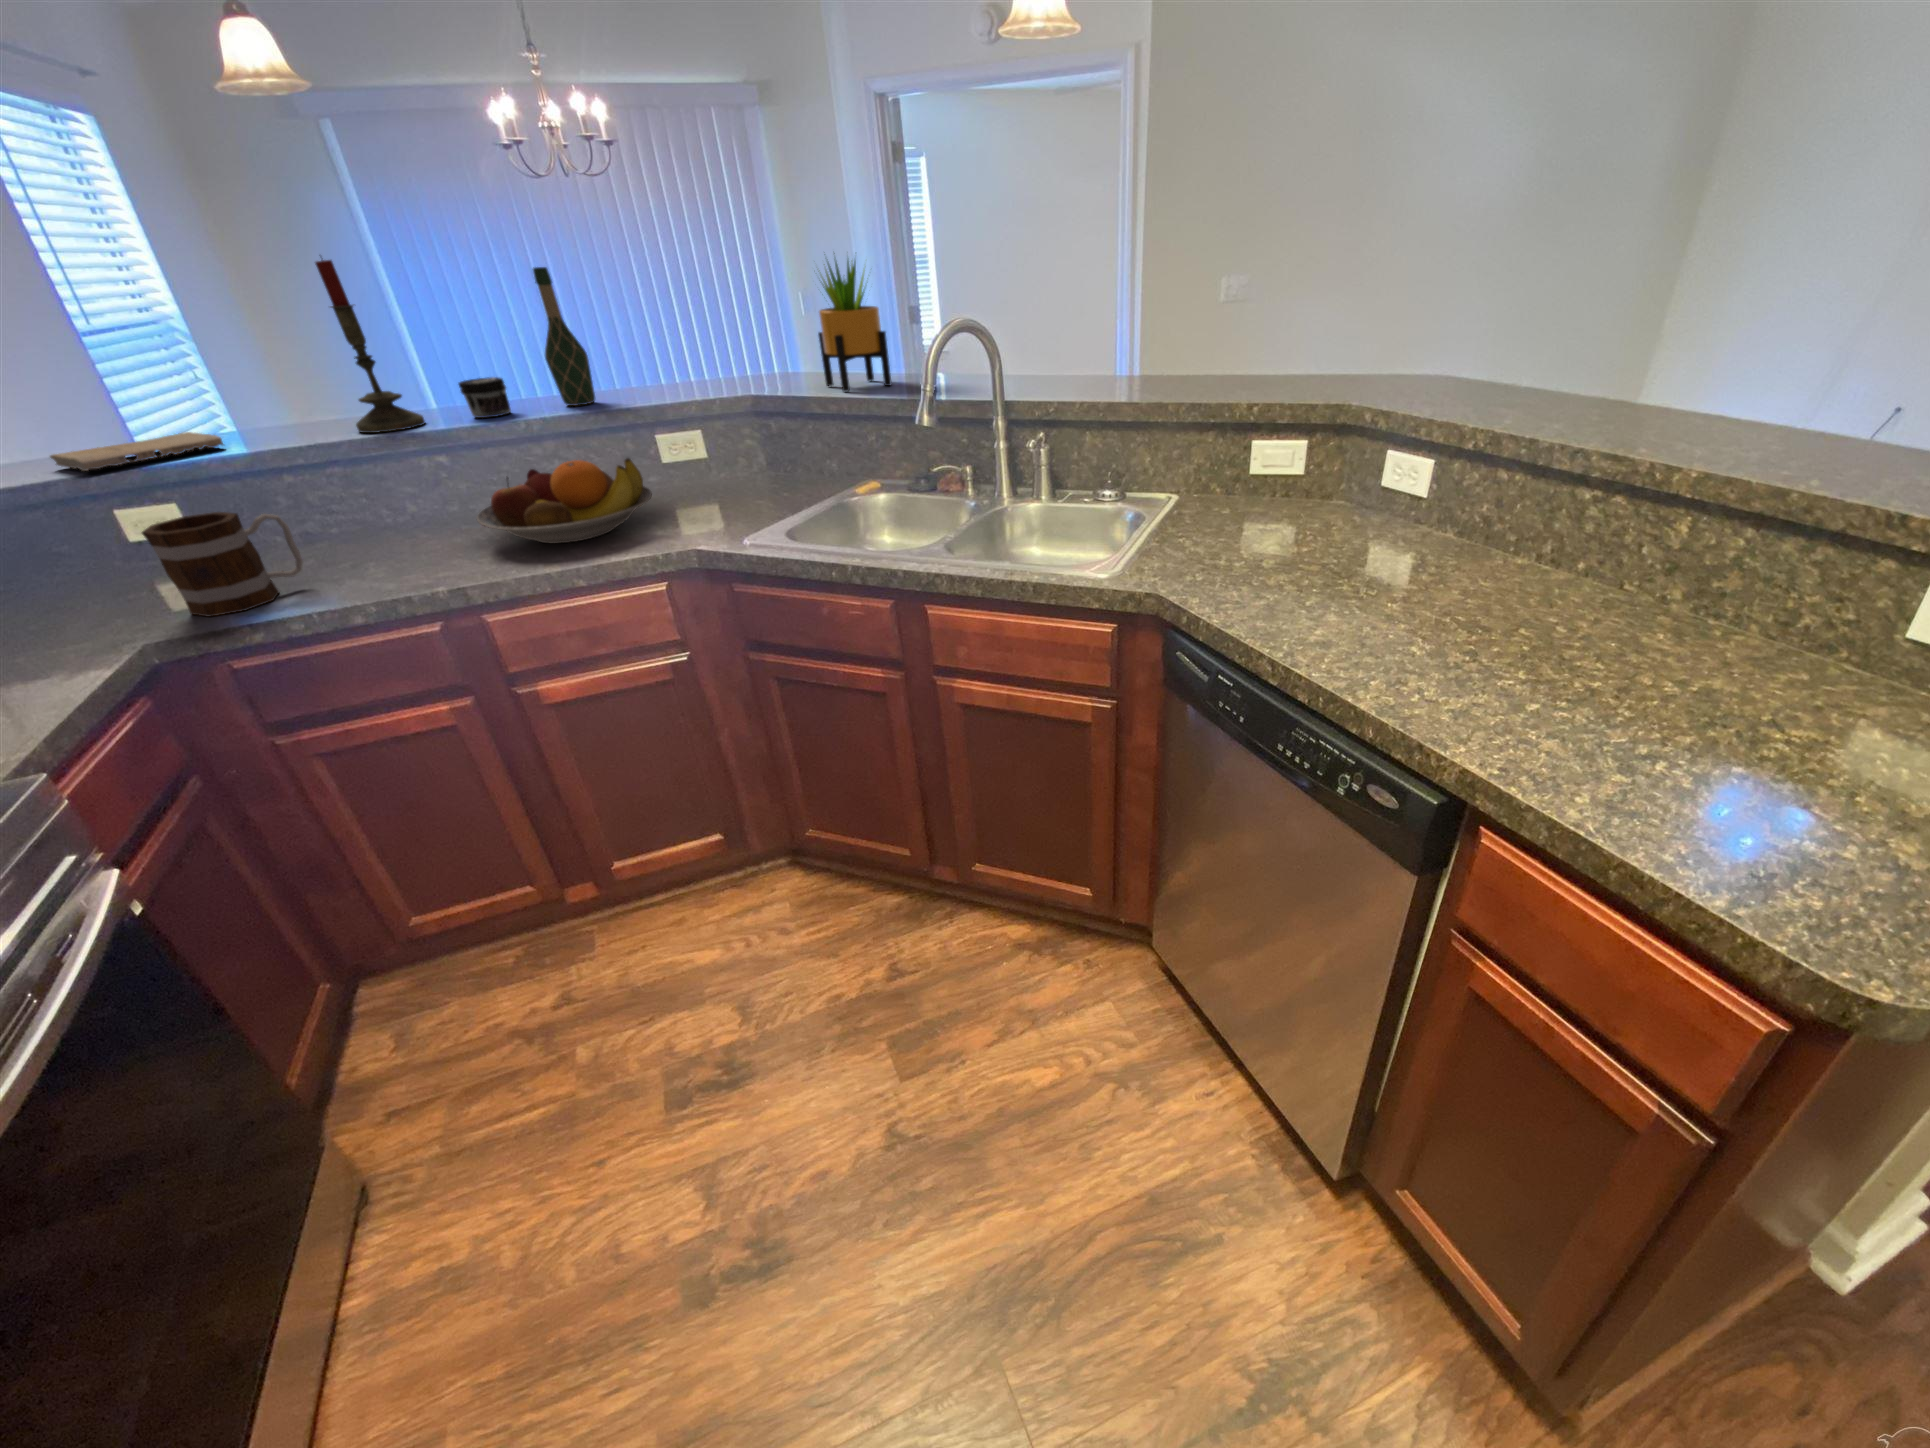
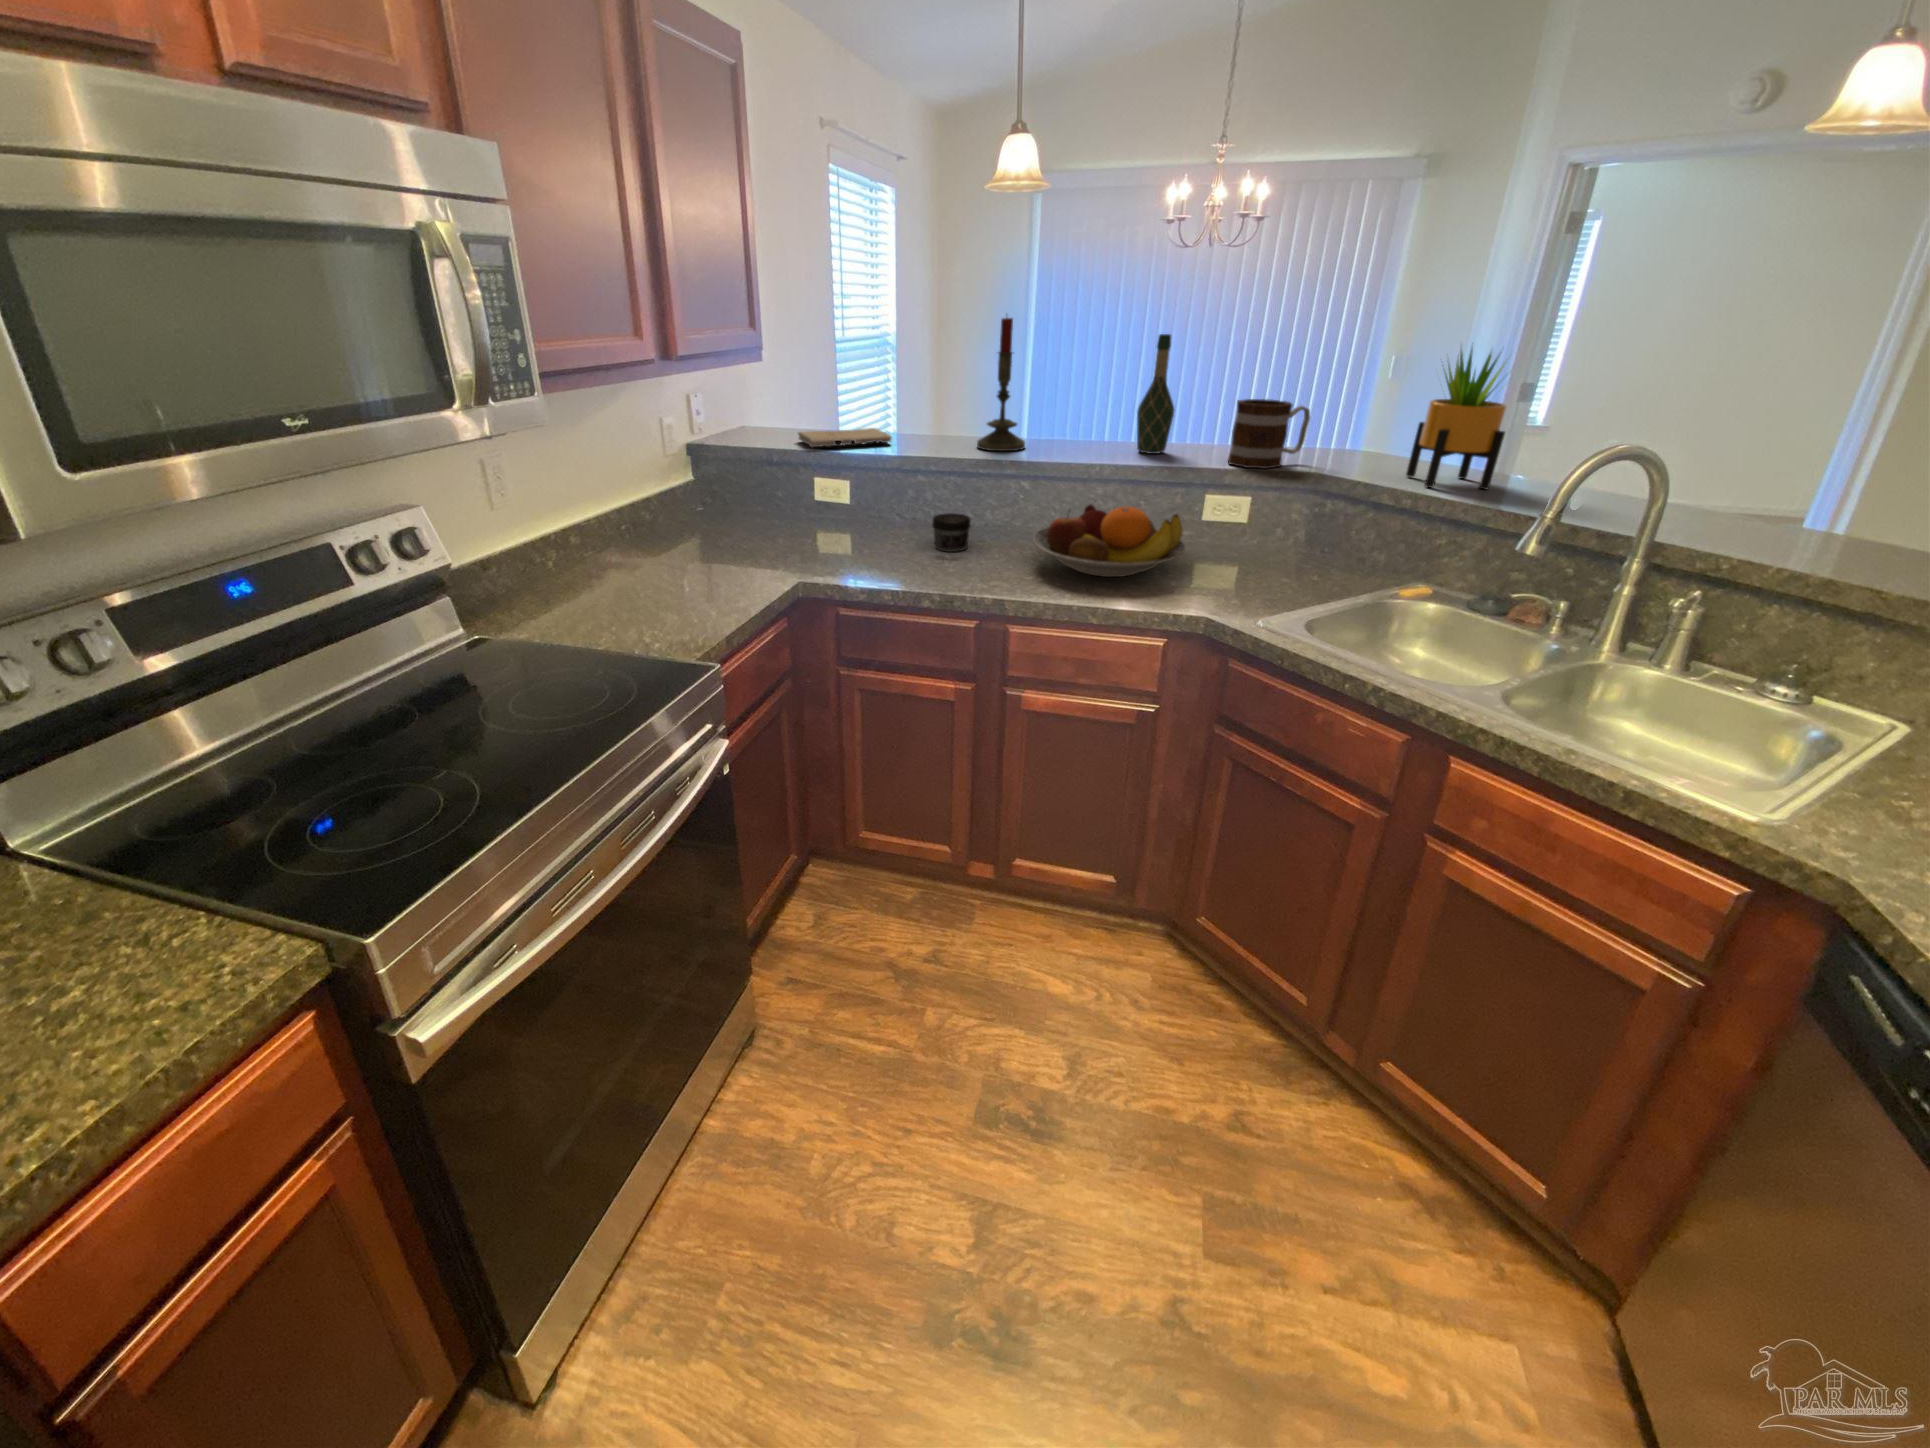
jar: present [459,377,511,418] -> present [932,513,971,552]
mug: present [142,512,303,617] -> present [1227,399,1310,469]

